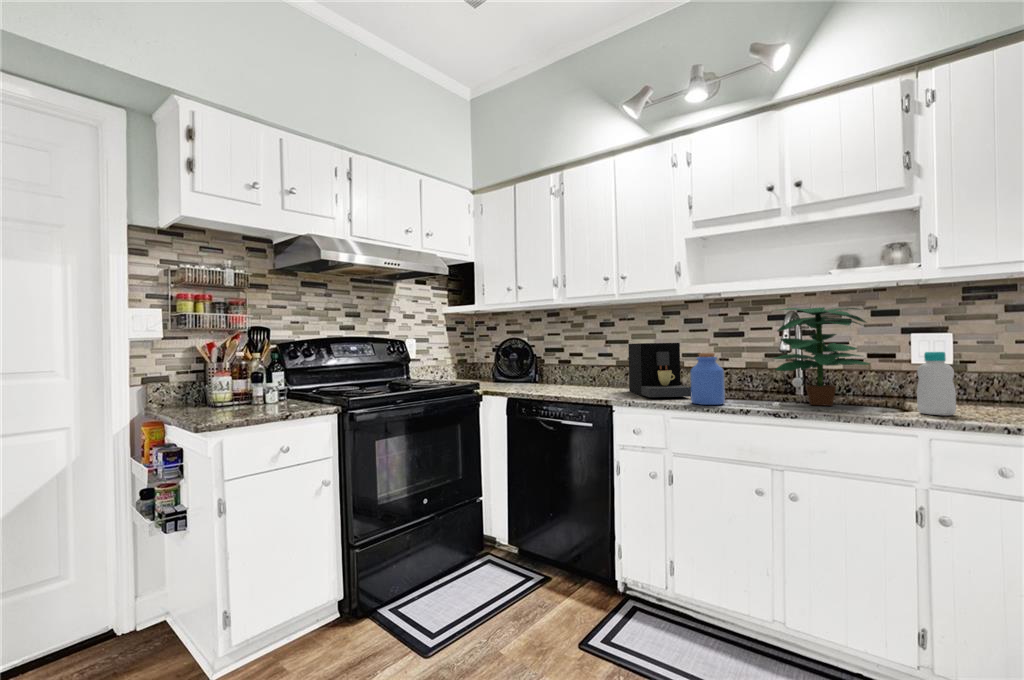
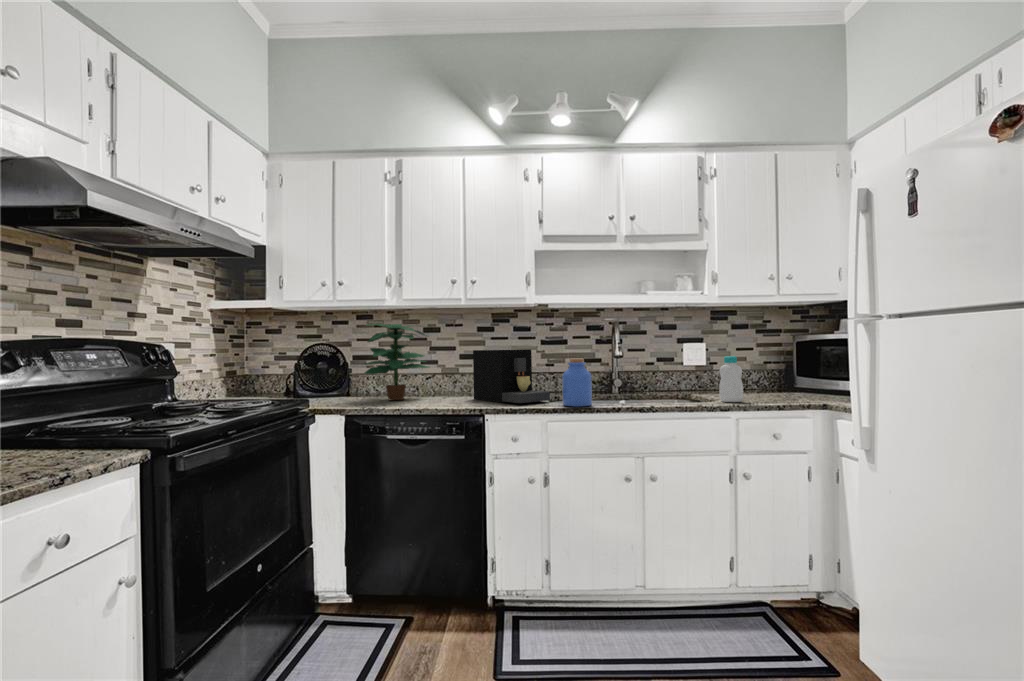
potted plant: present [774,307,869,406] -> present [364,324,429,400]

